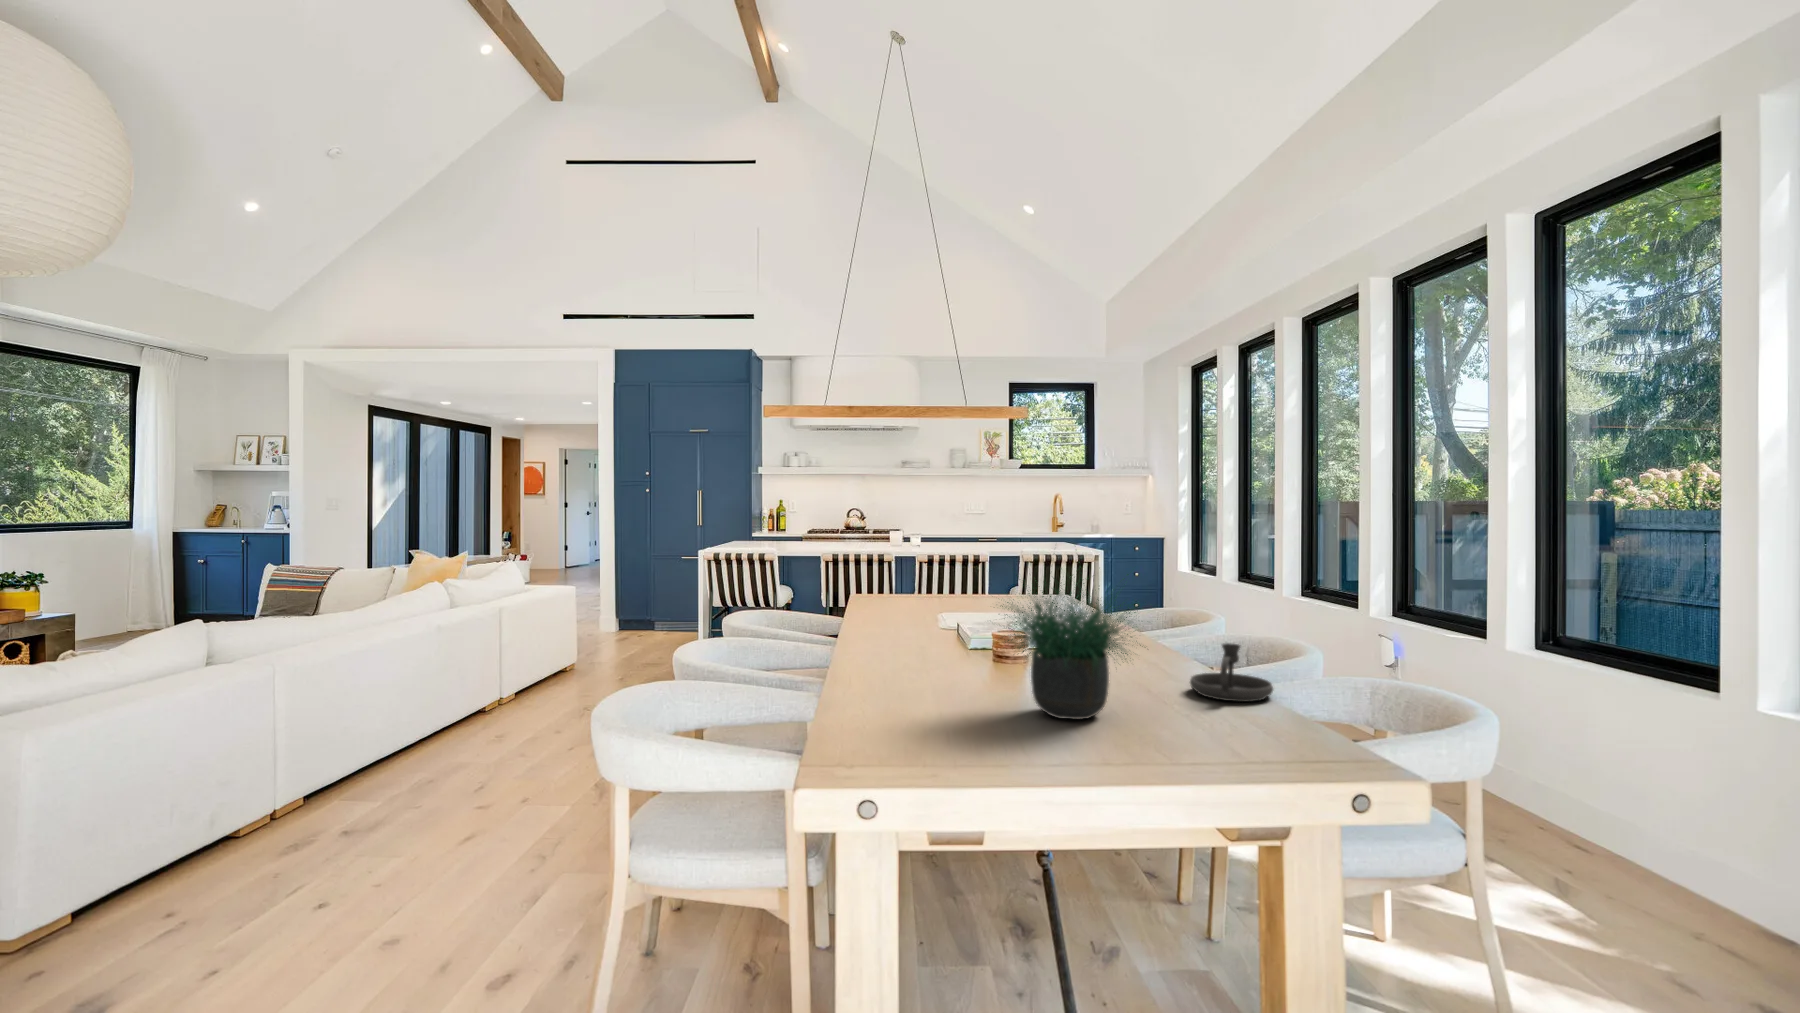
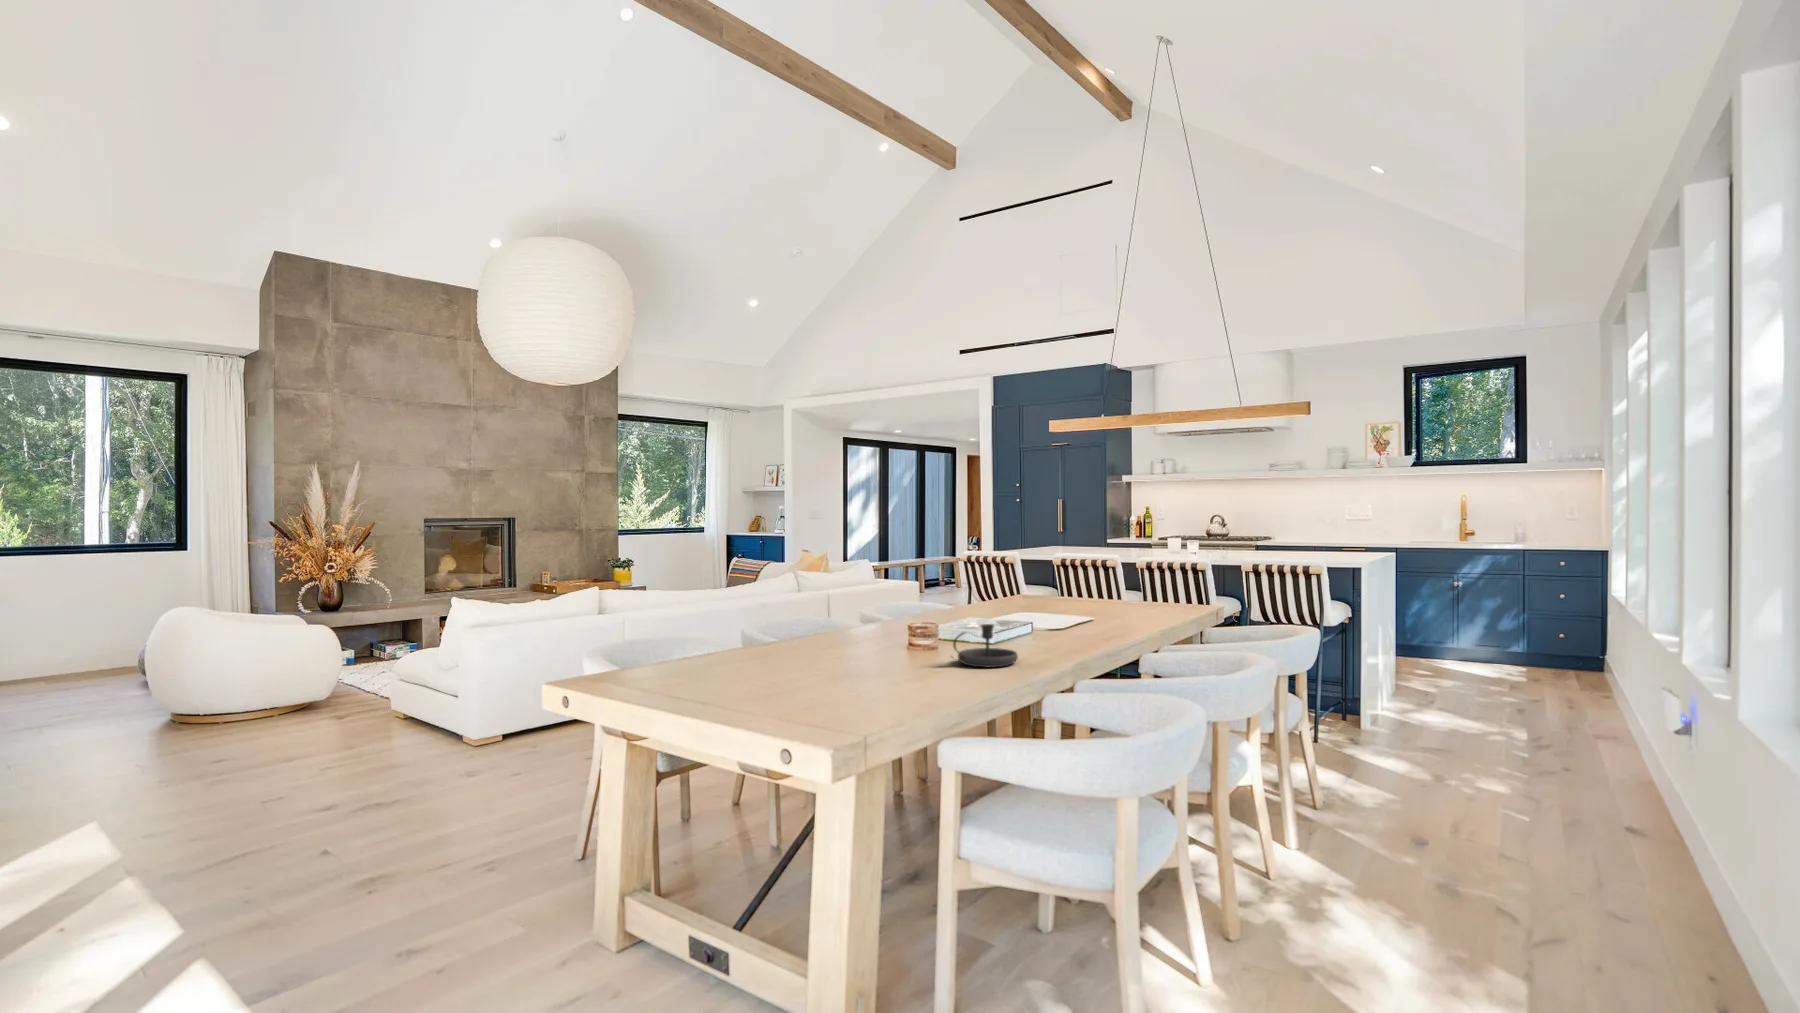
potted plant: present [1002,574,1141,719] -> none [783,541,904,662]

